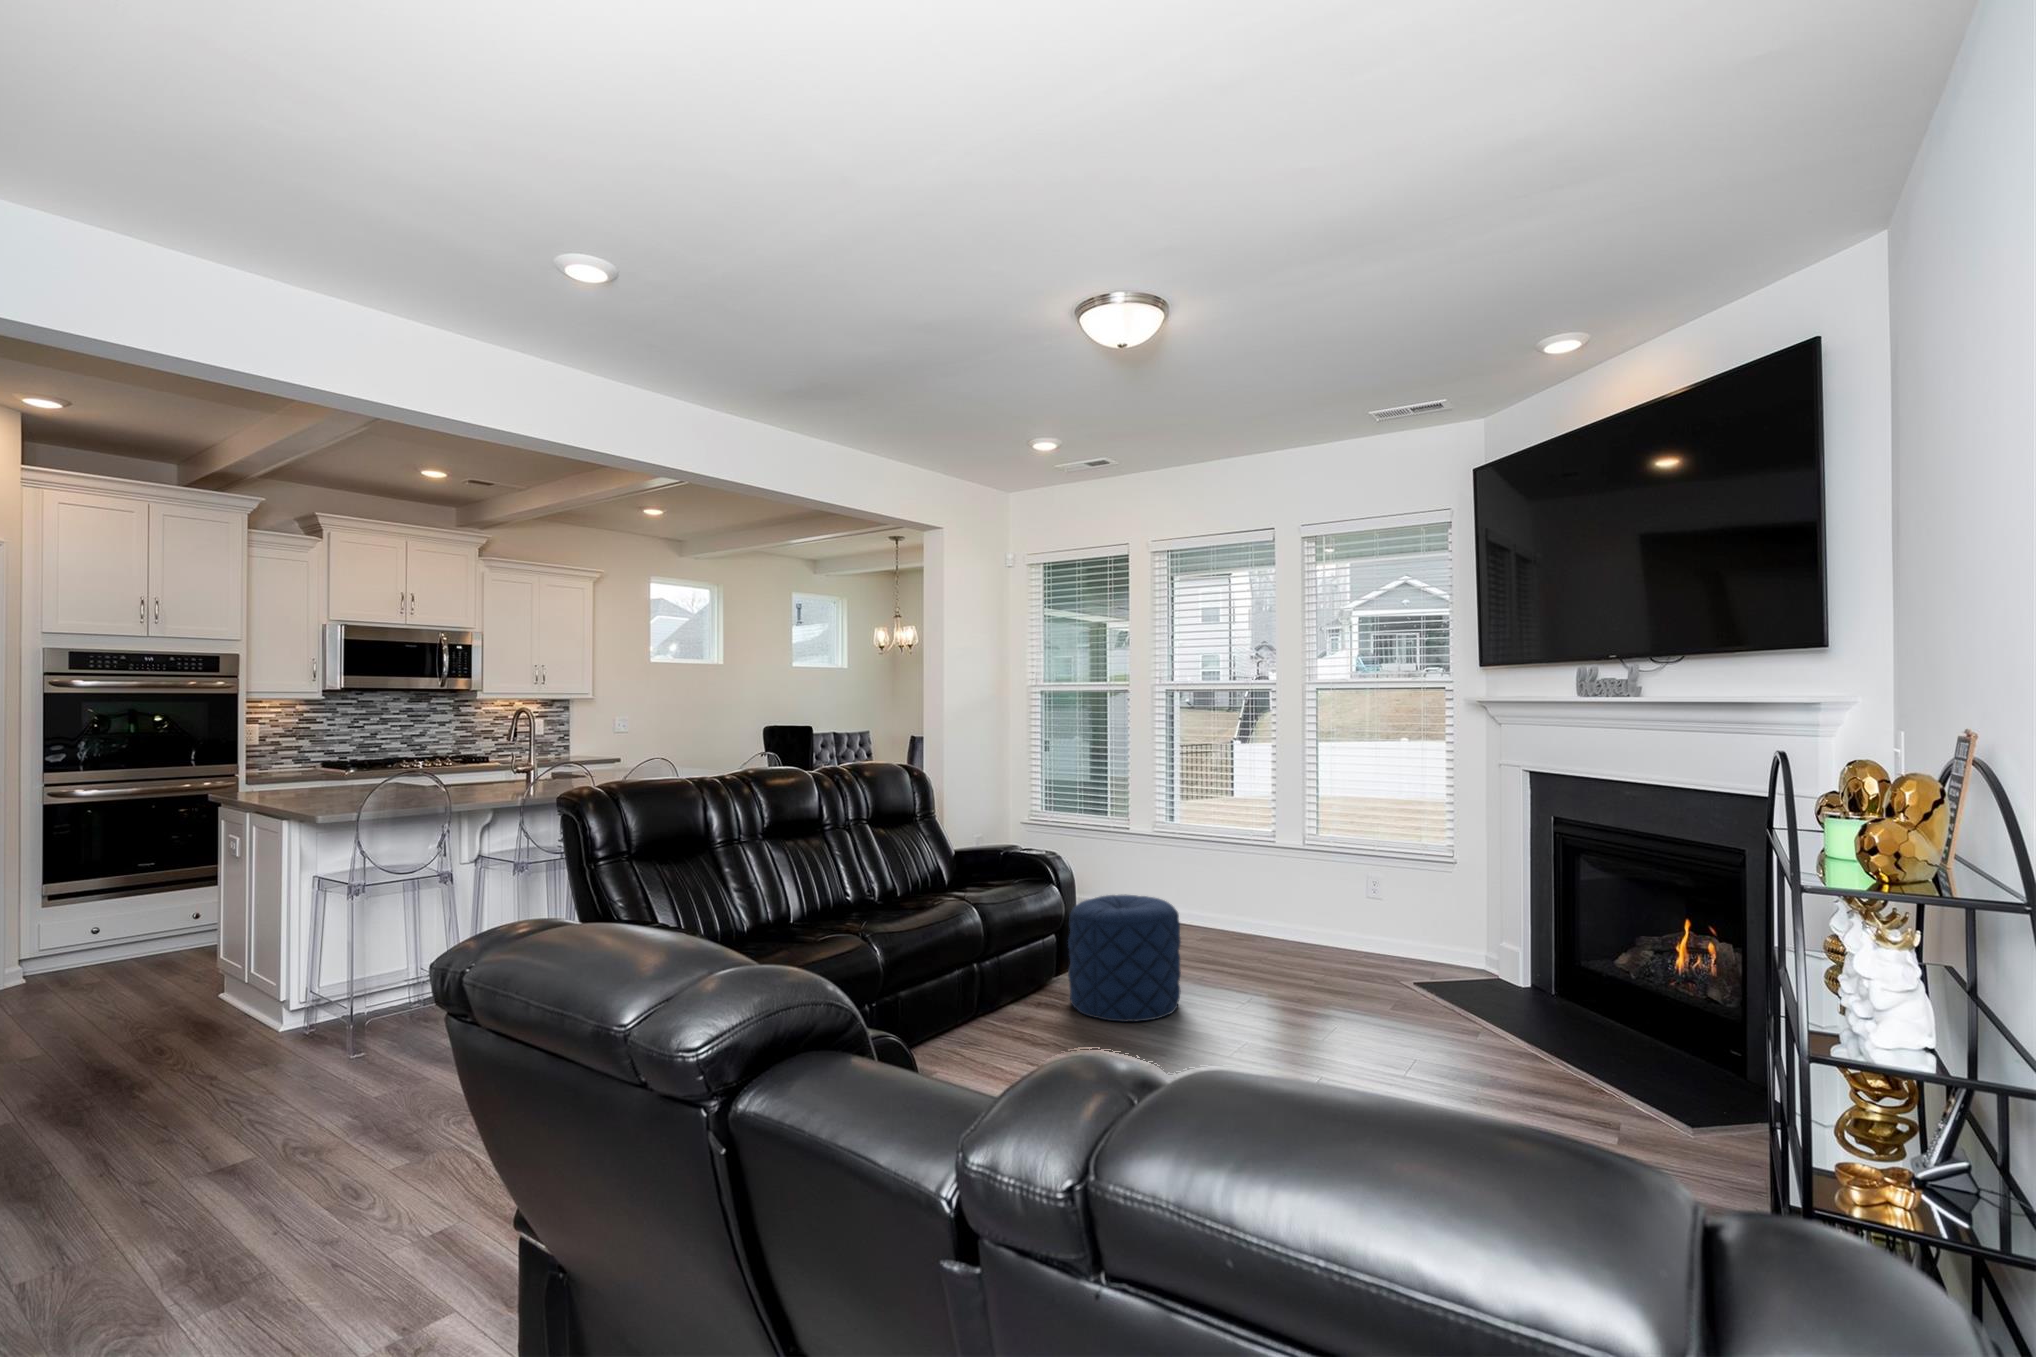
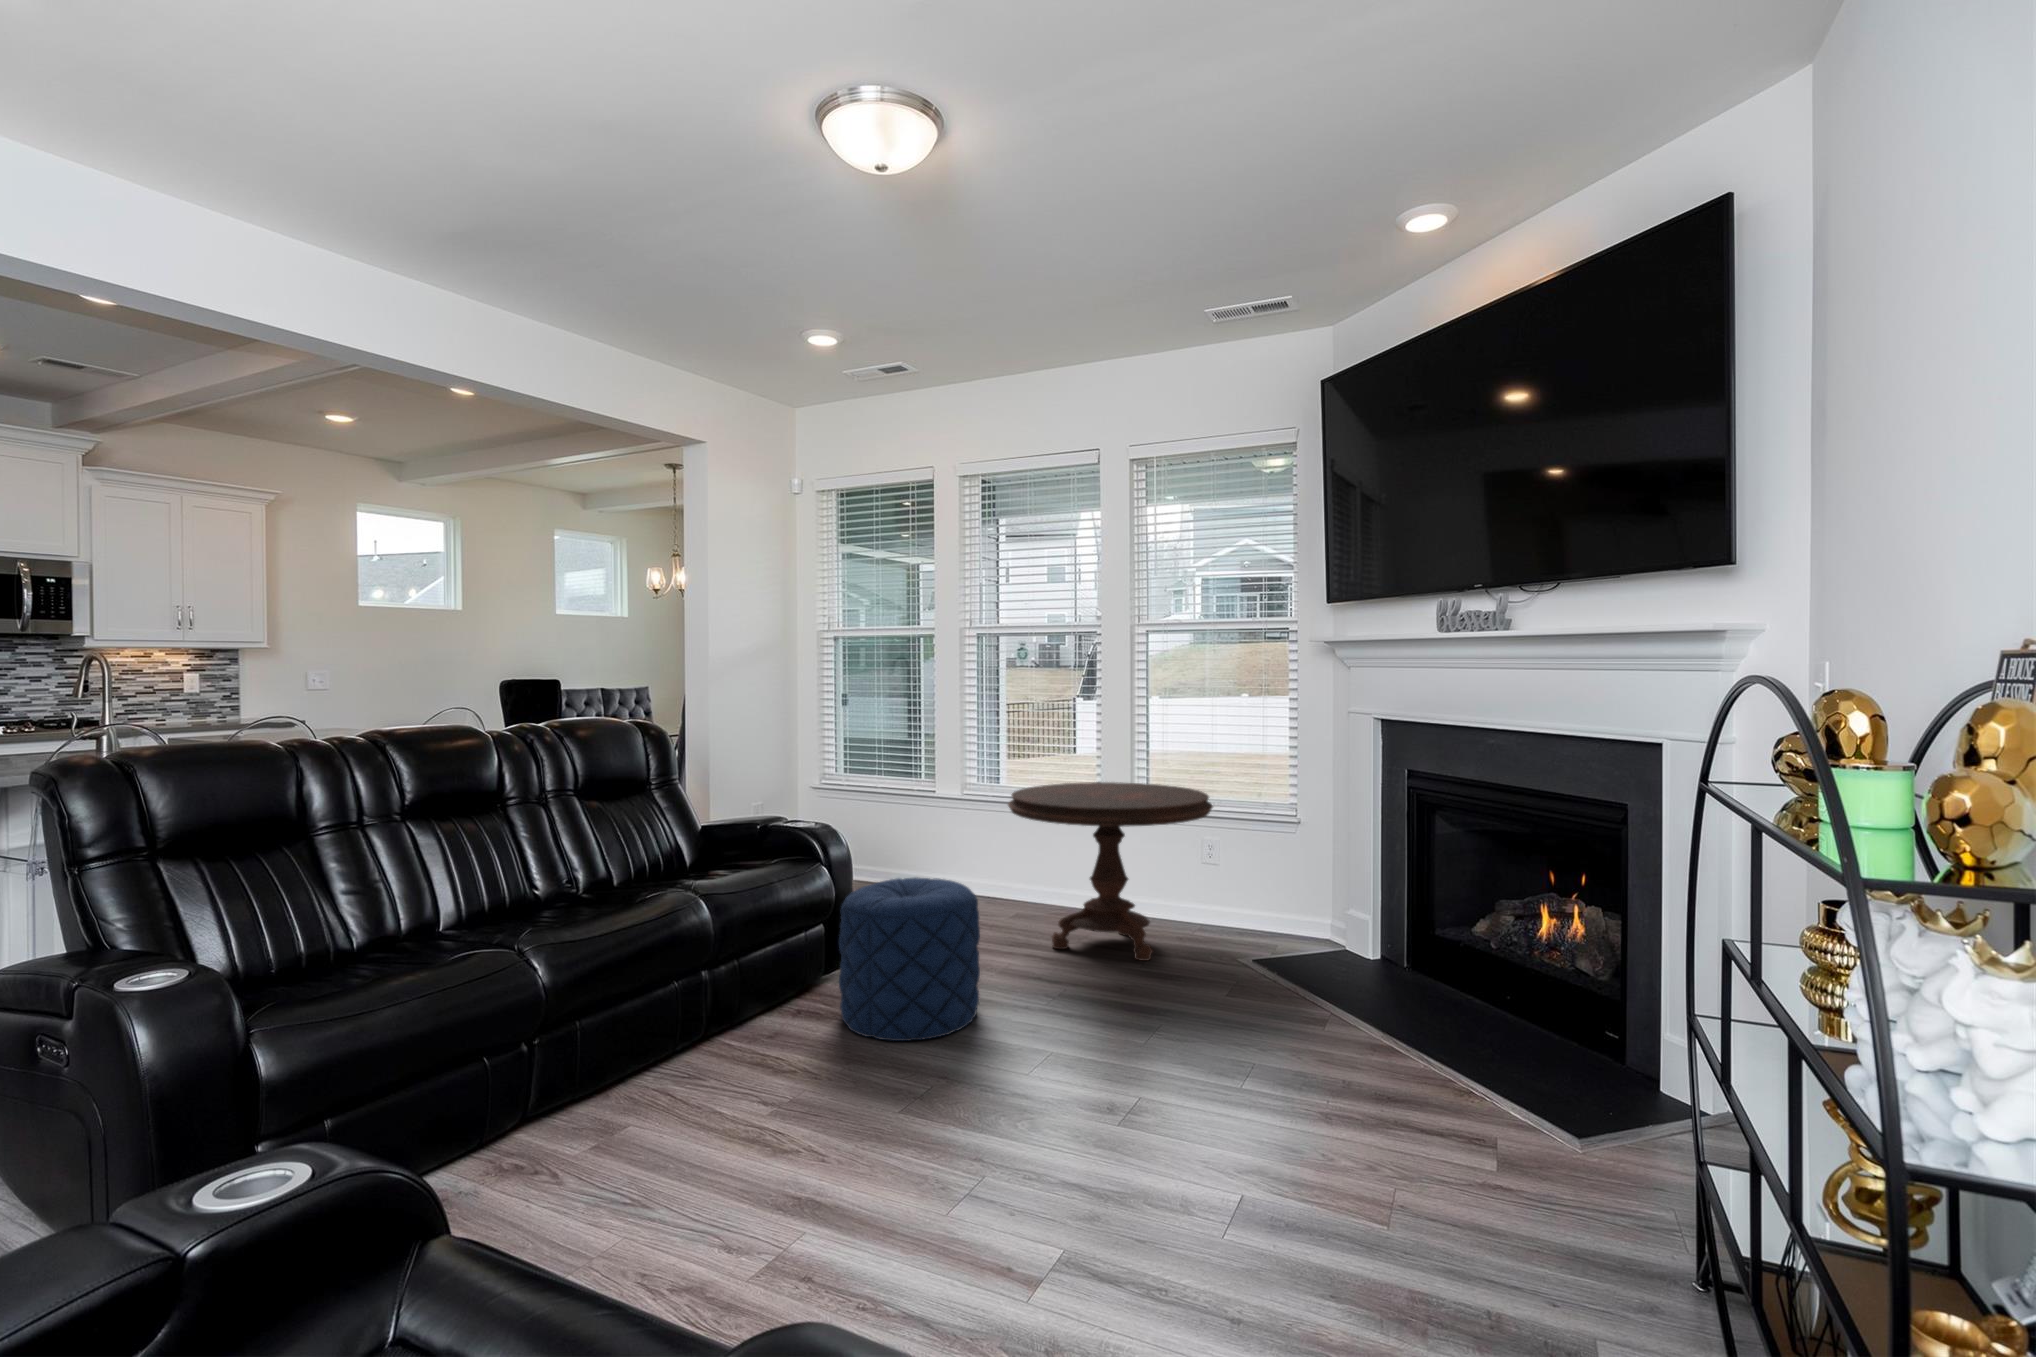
side table: none [1199,820,1381,974] -> present [1008,782,1213,961]

